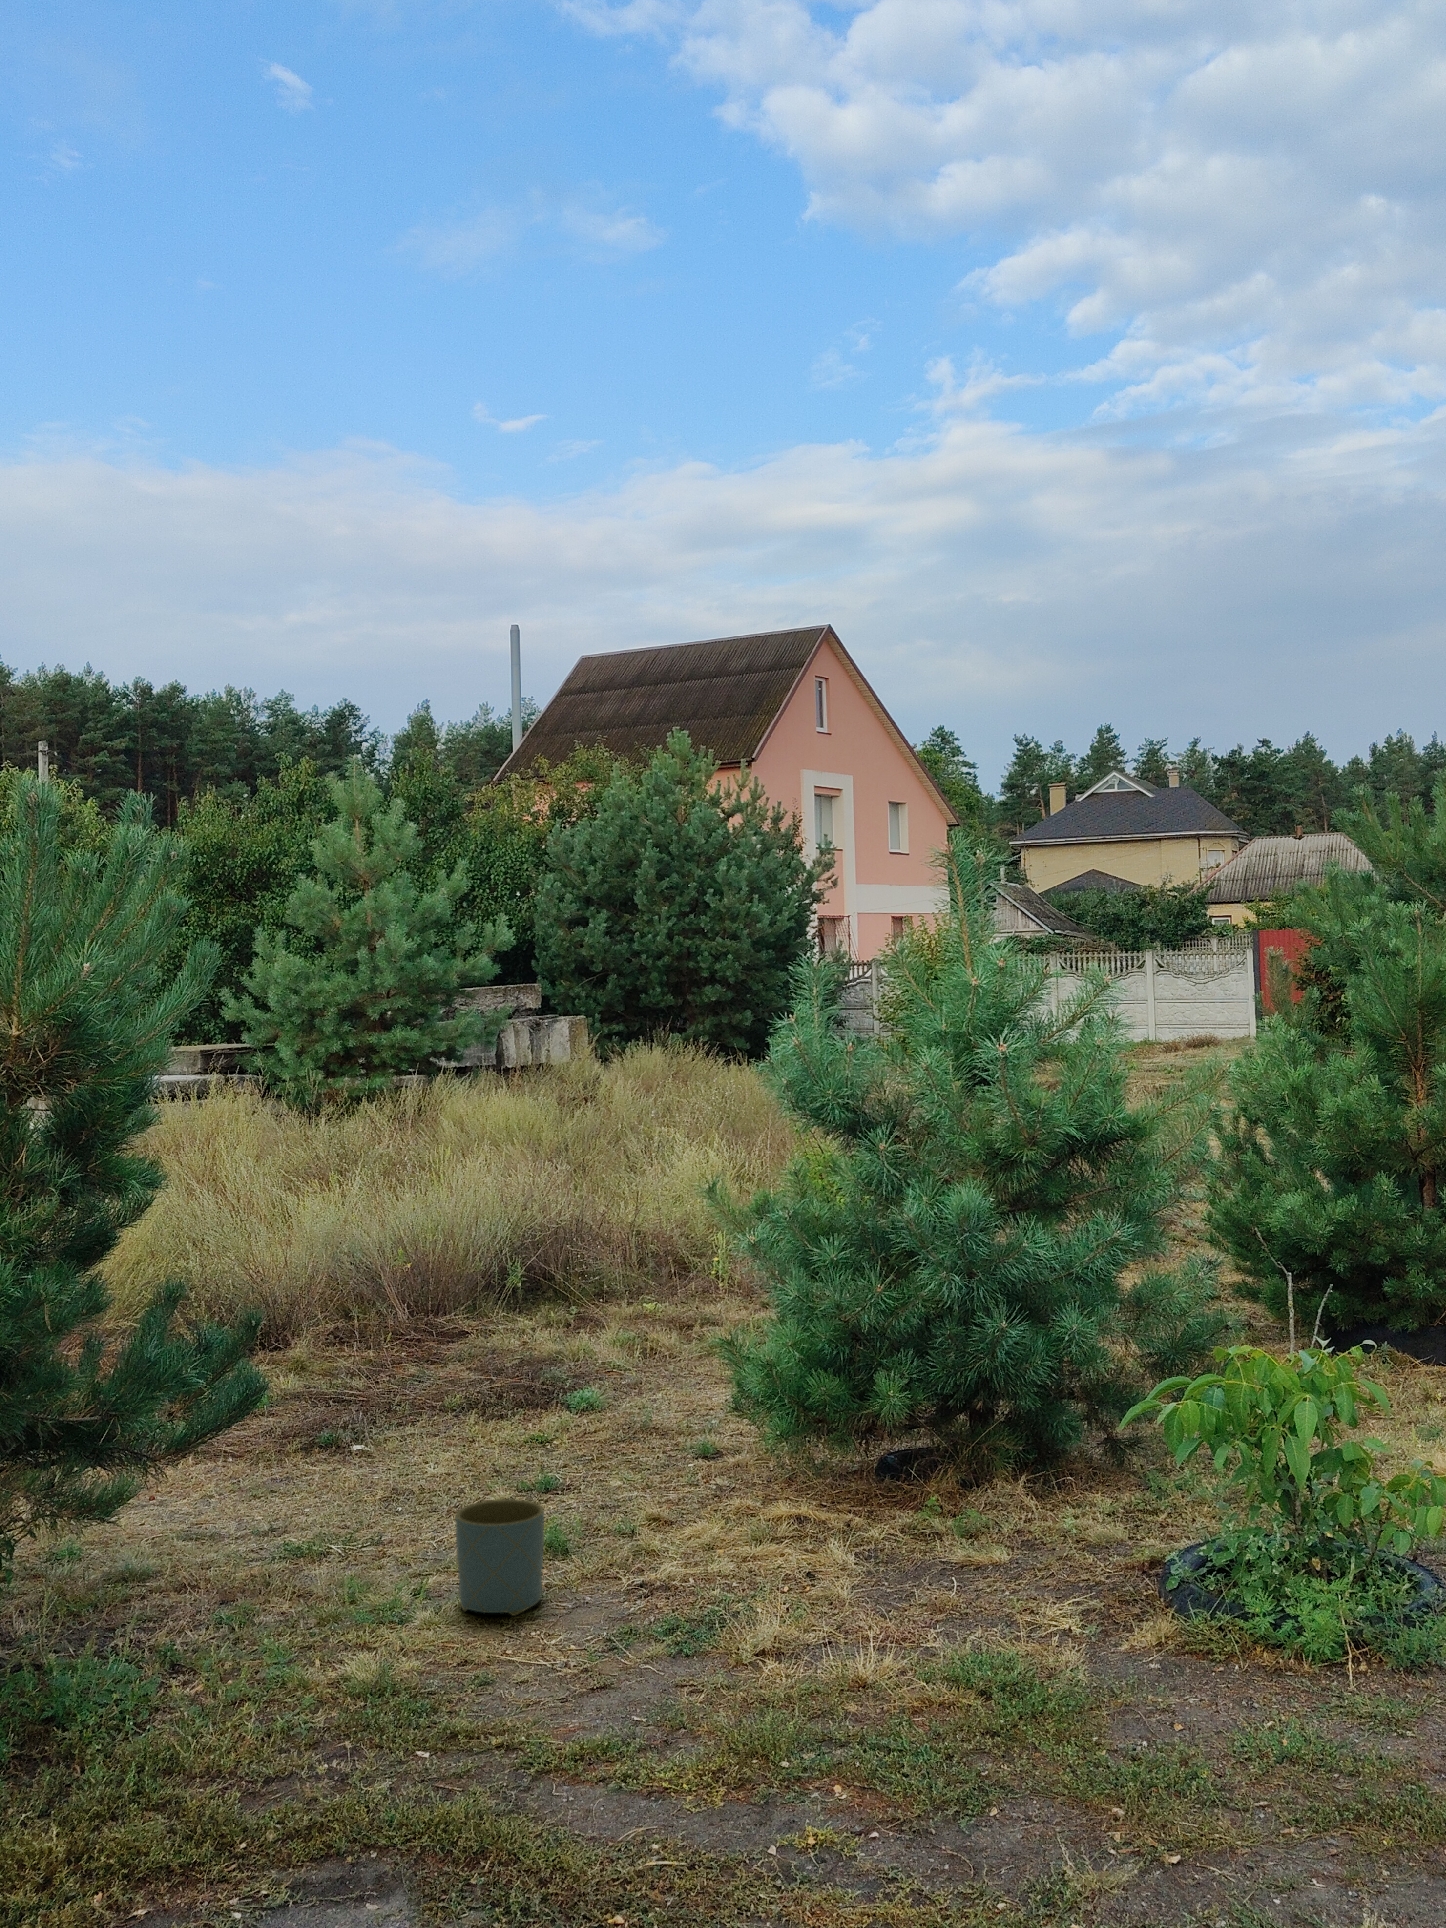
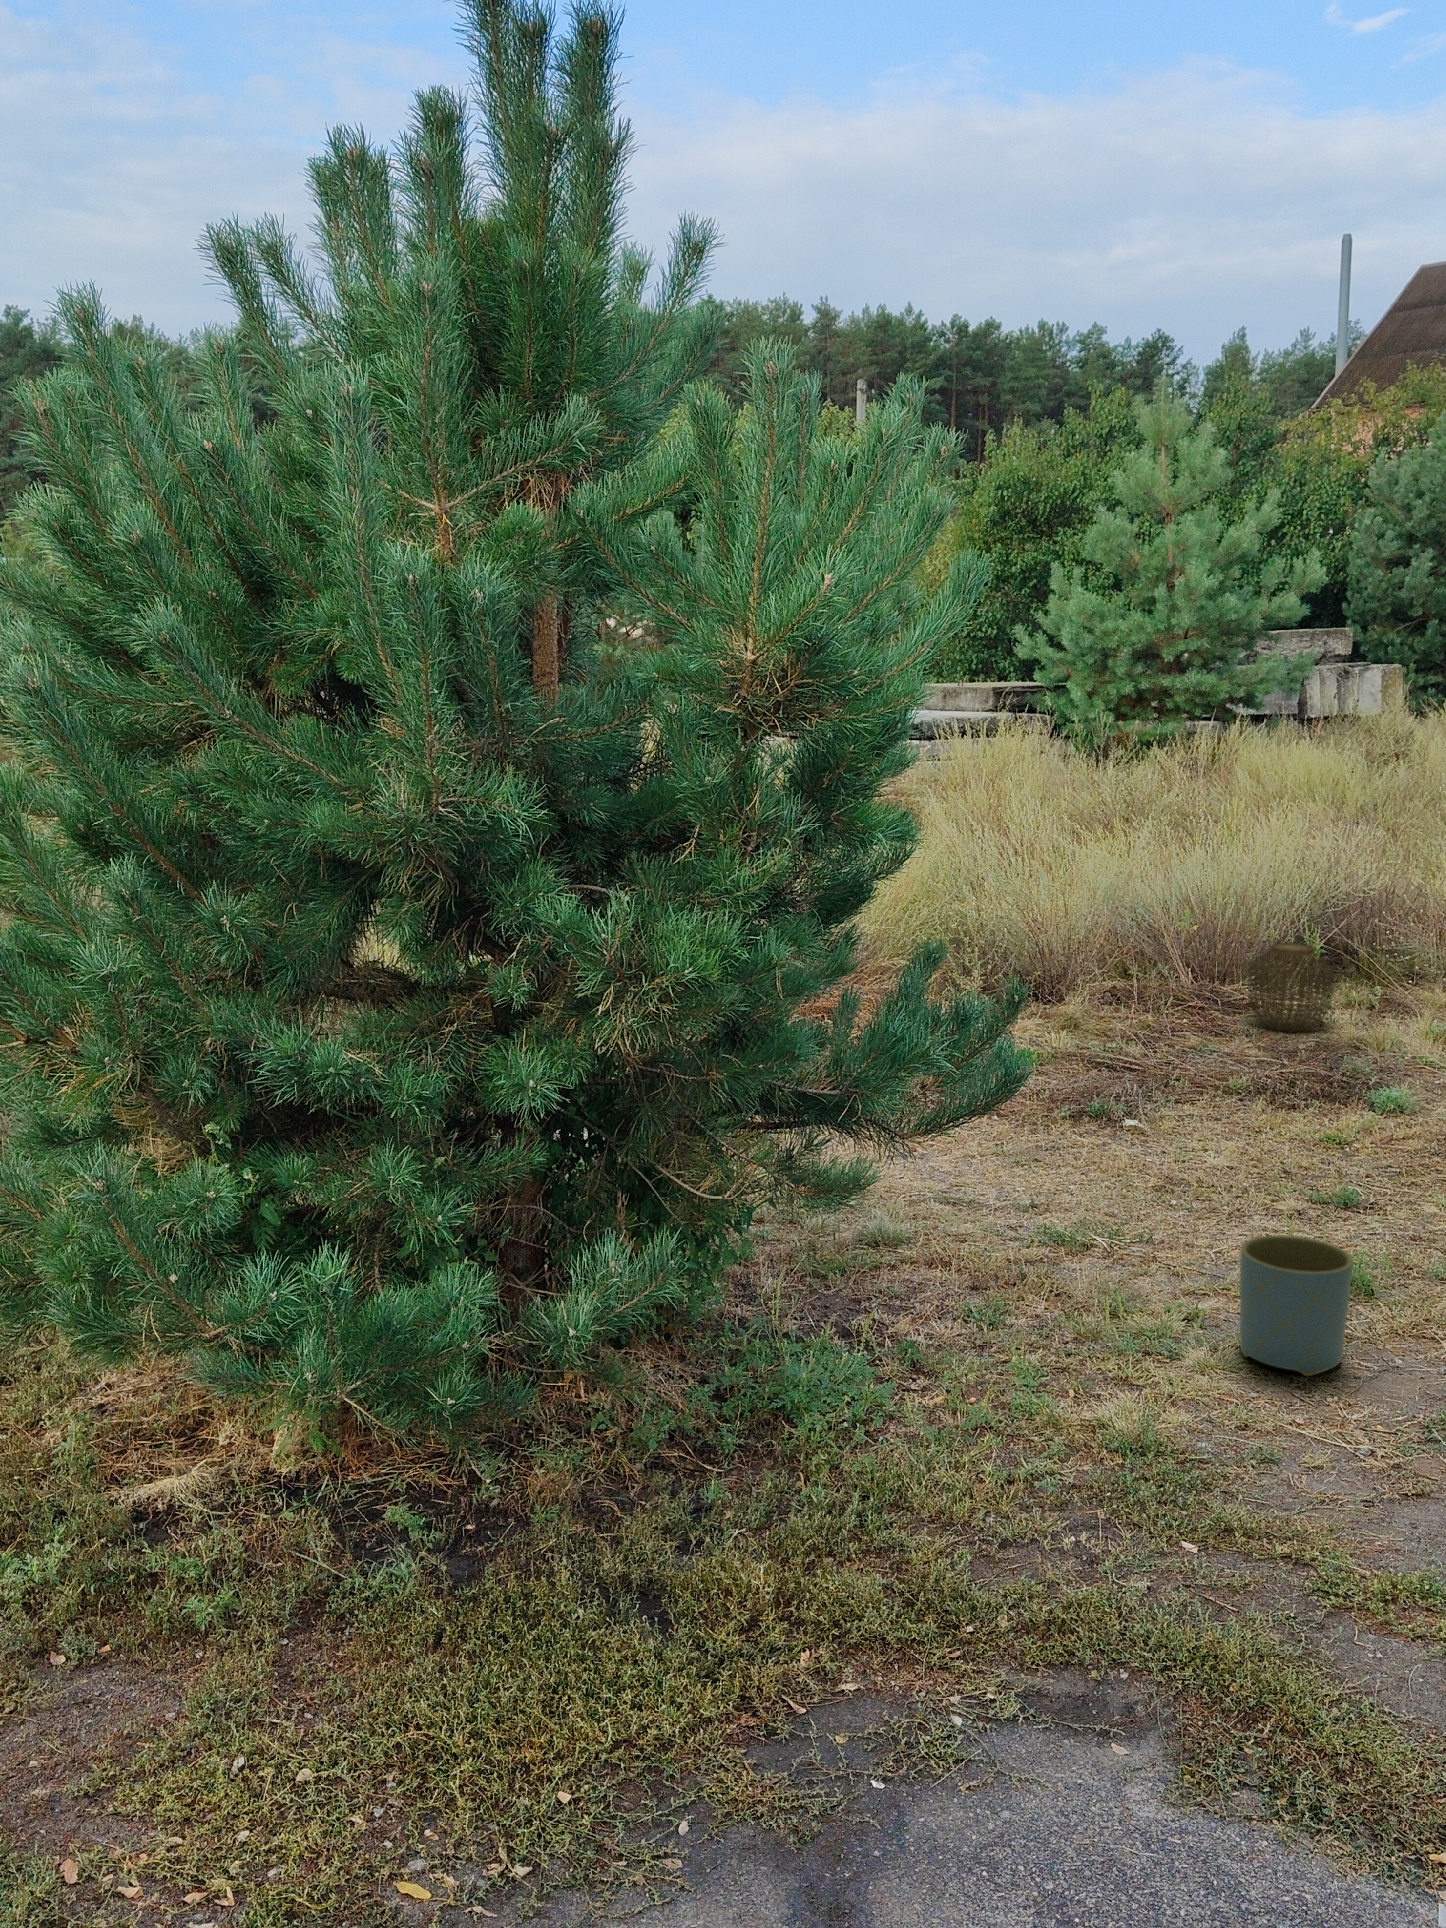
woven basket: none [460,1271,533,1353] -> present [1248,943,1334,1032]

